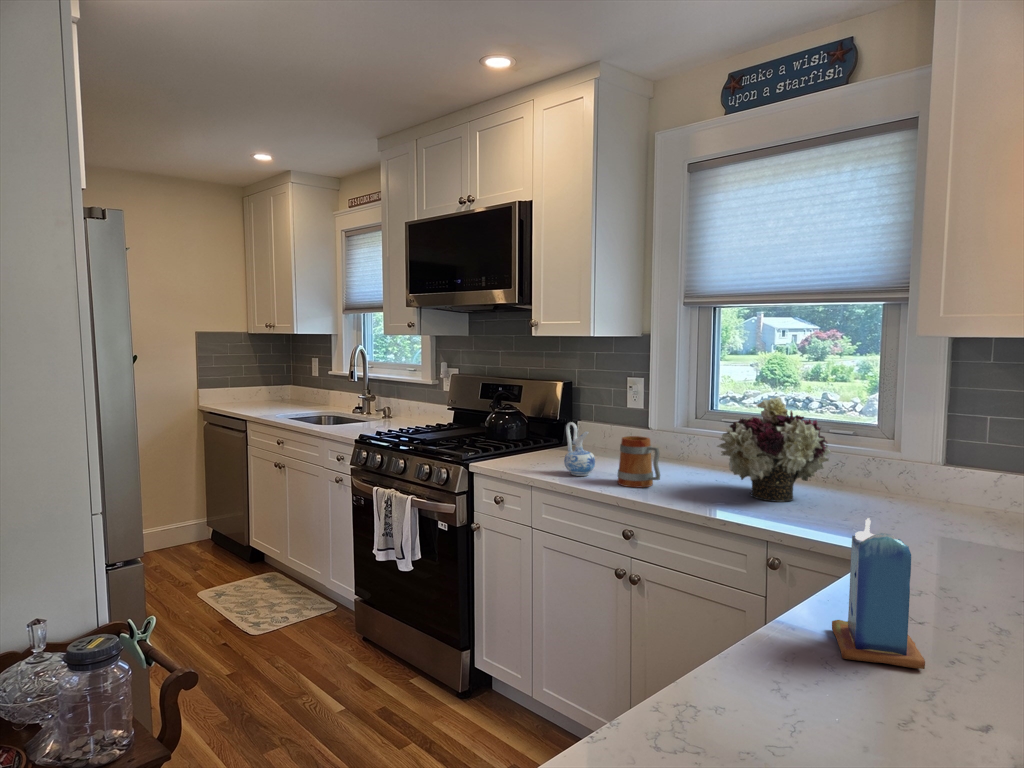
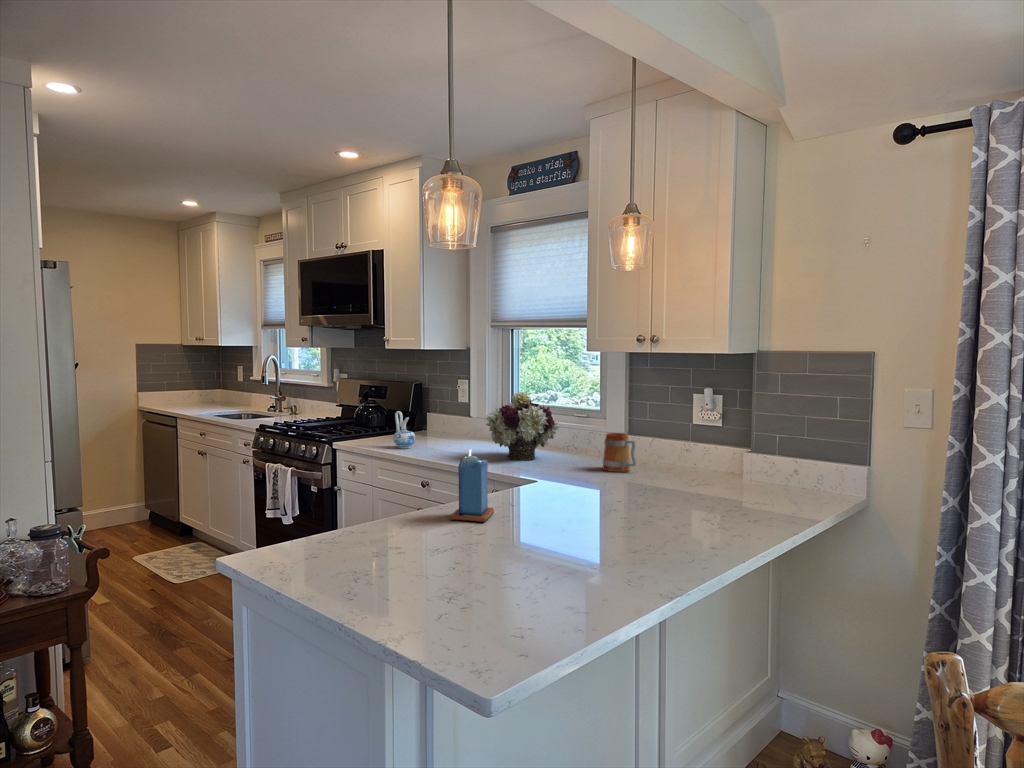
mug: present [618,436,660,487] -> present [603,433,636,472]

